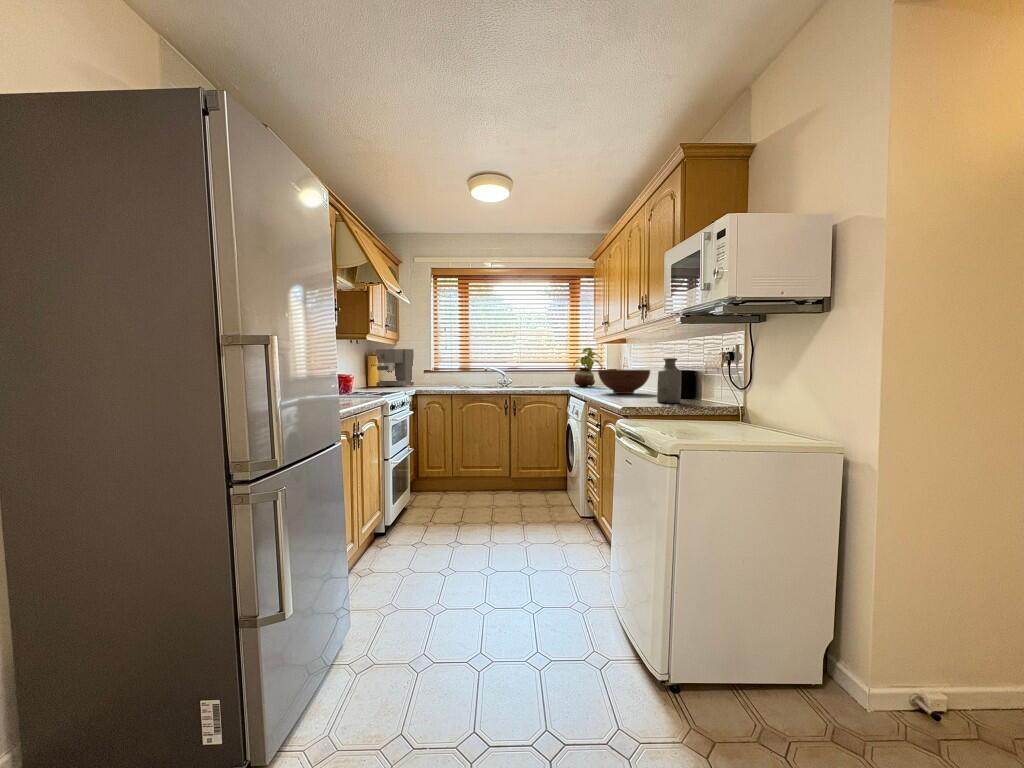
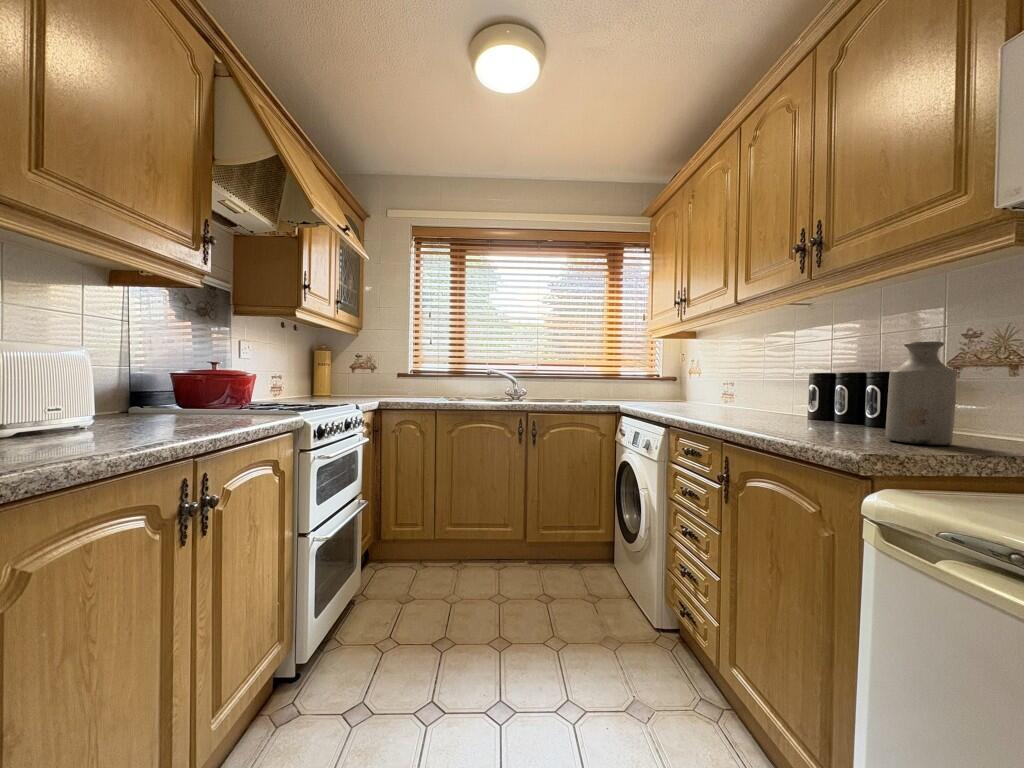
potted plant: present [573,348,602,387] -> none [618,344,666,402]
coffee maker: present [376,349,414,387] -> none [325,340,383,396]
fruit bowl: present [598,370,650,394] -> none [688,373,787,416]

